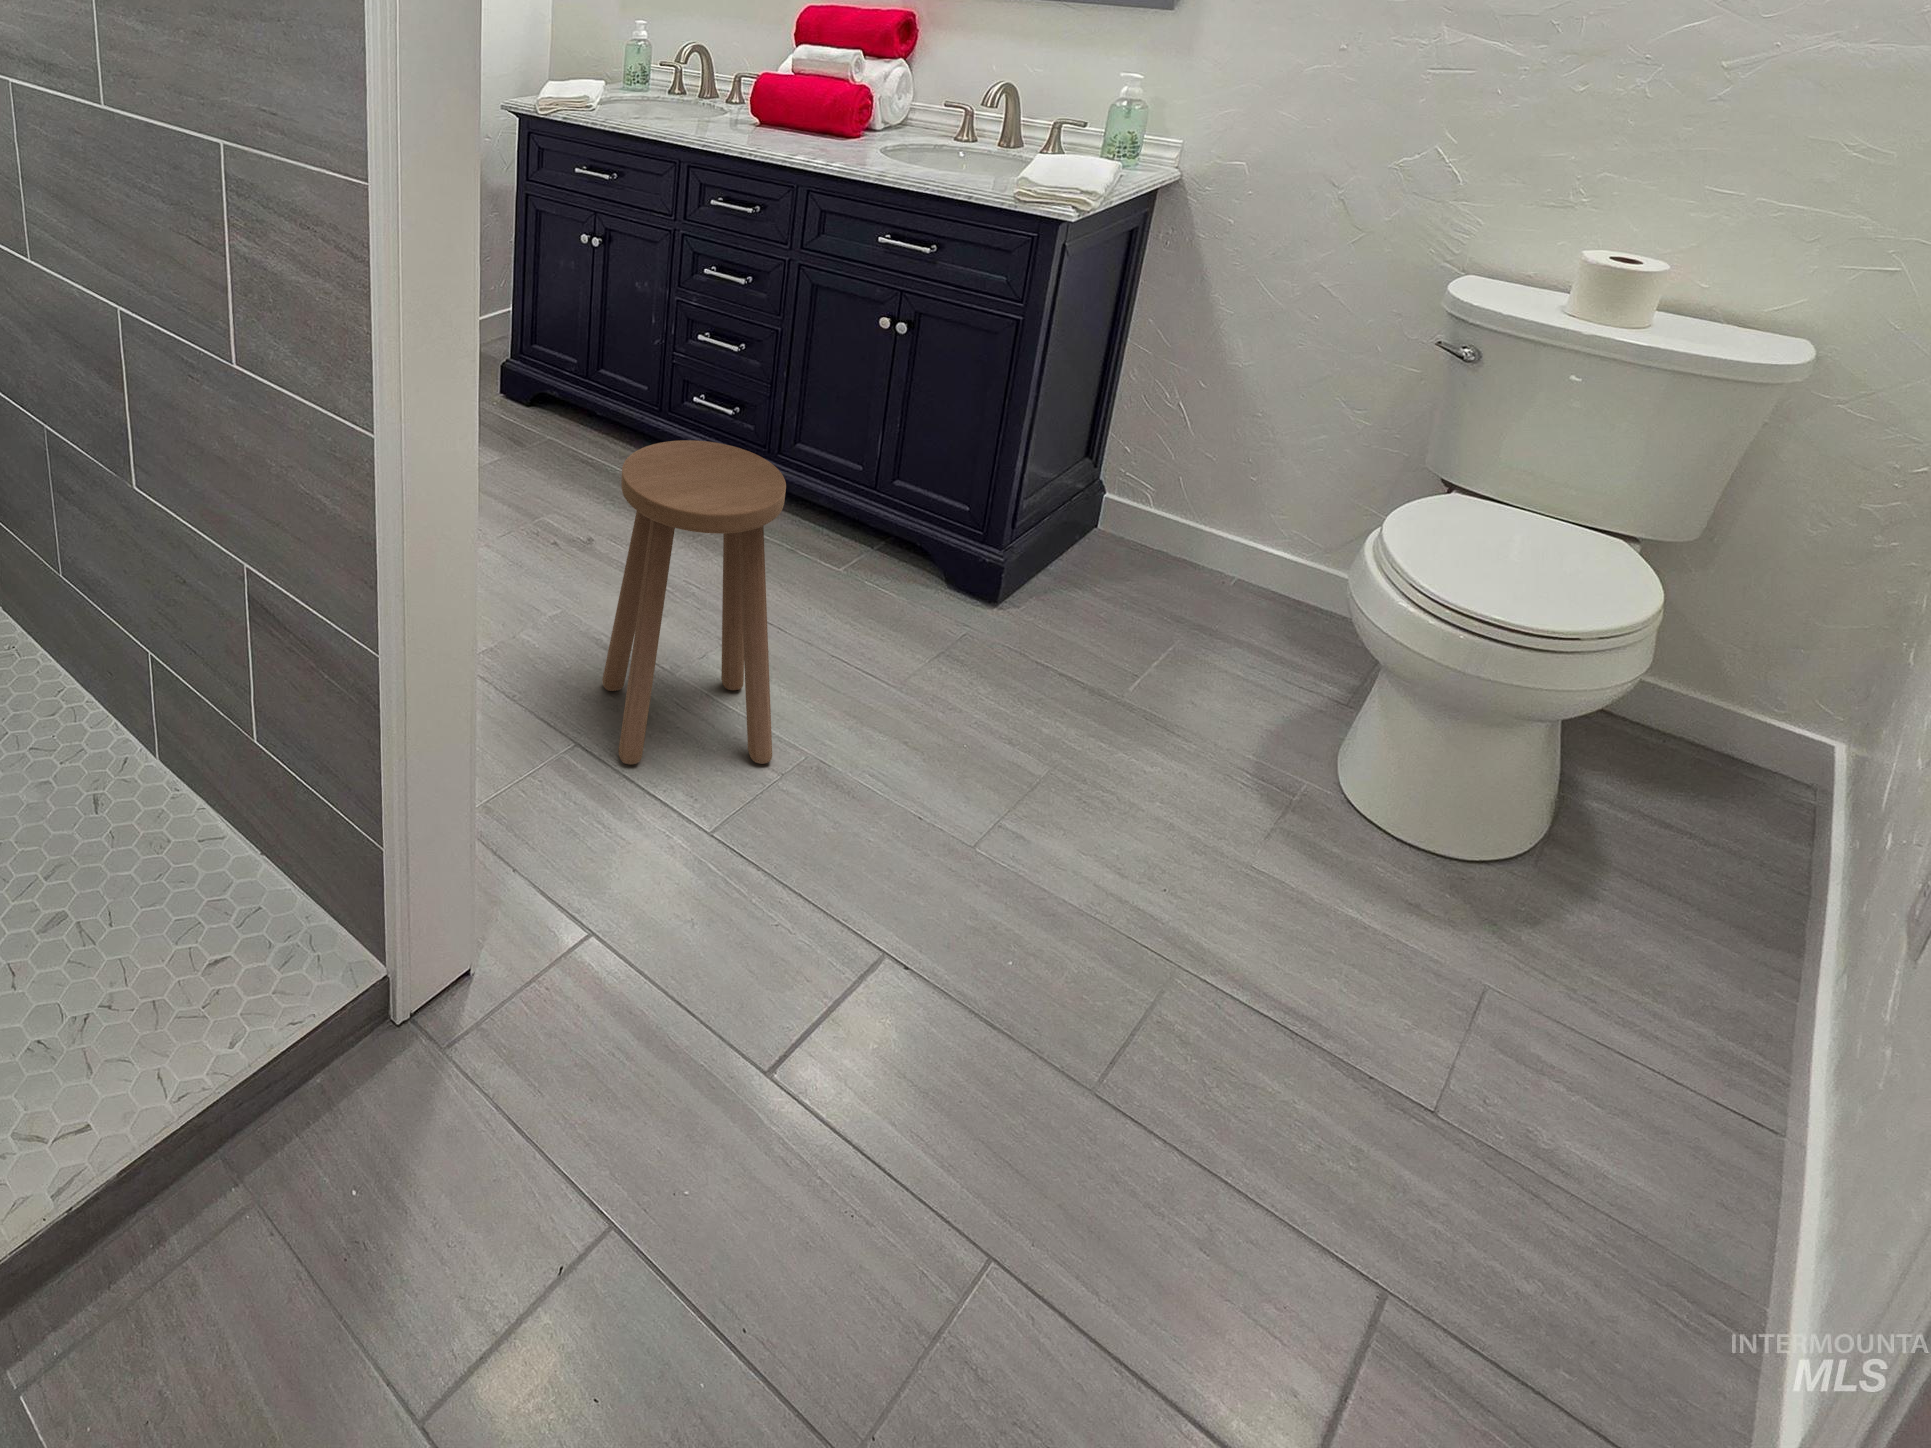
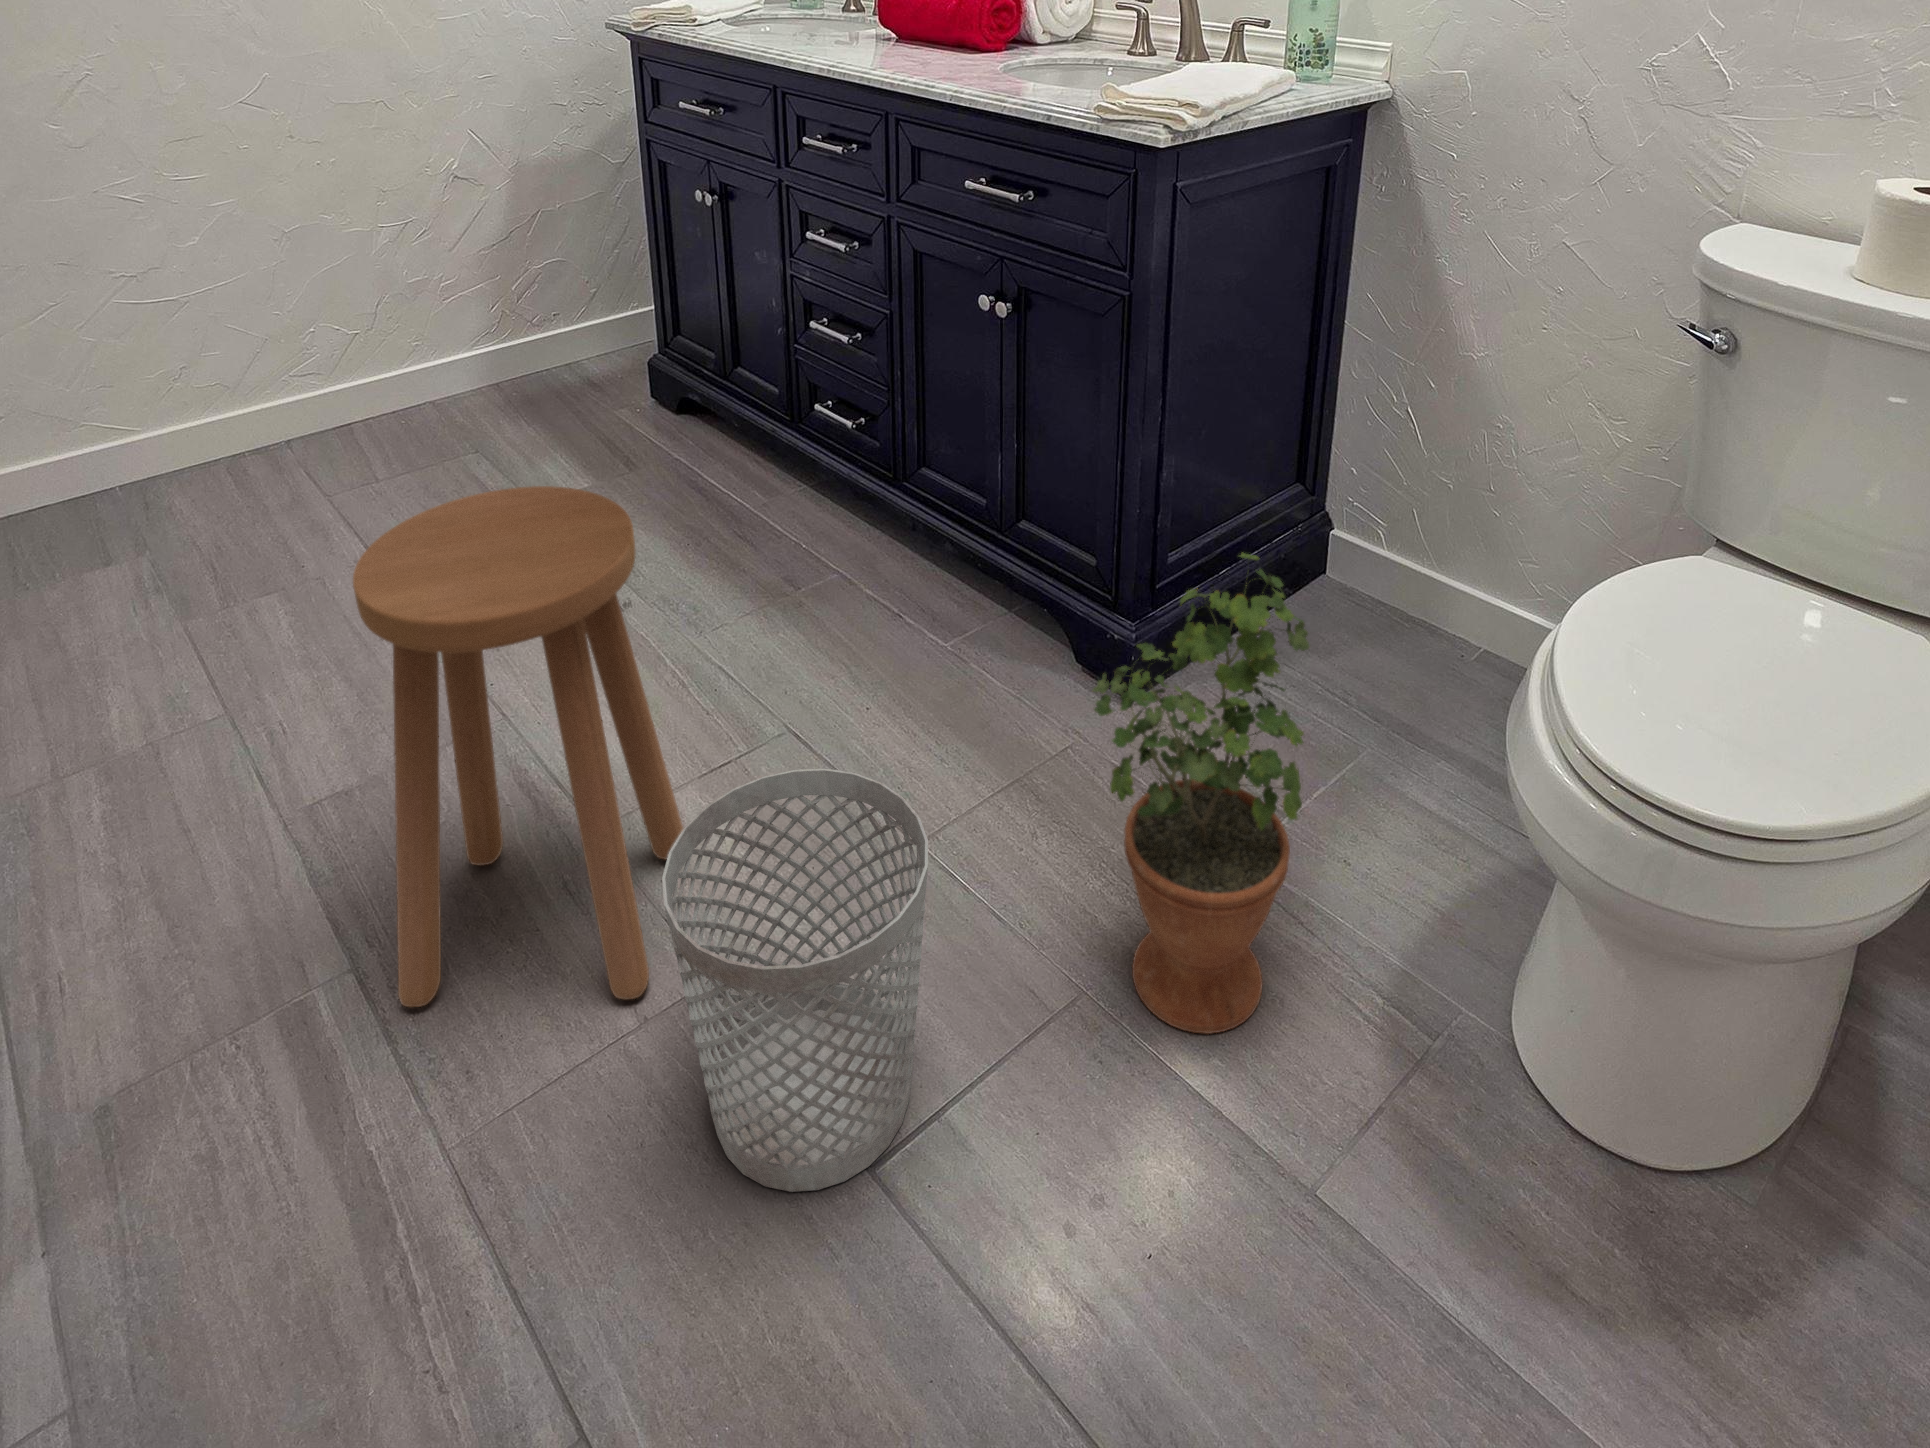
potted plant: none [1074,484,1225,790] -> present [1093,552,1309,1034]
wastebasket: none [849,614,1021,858] -> present [662,769,928,1192]

